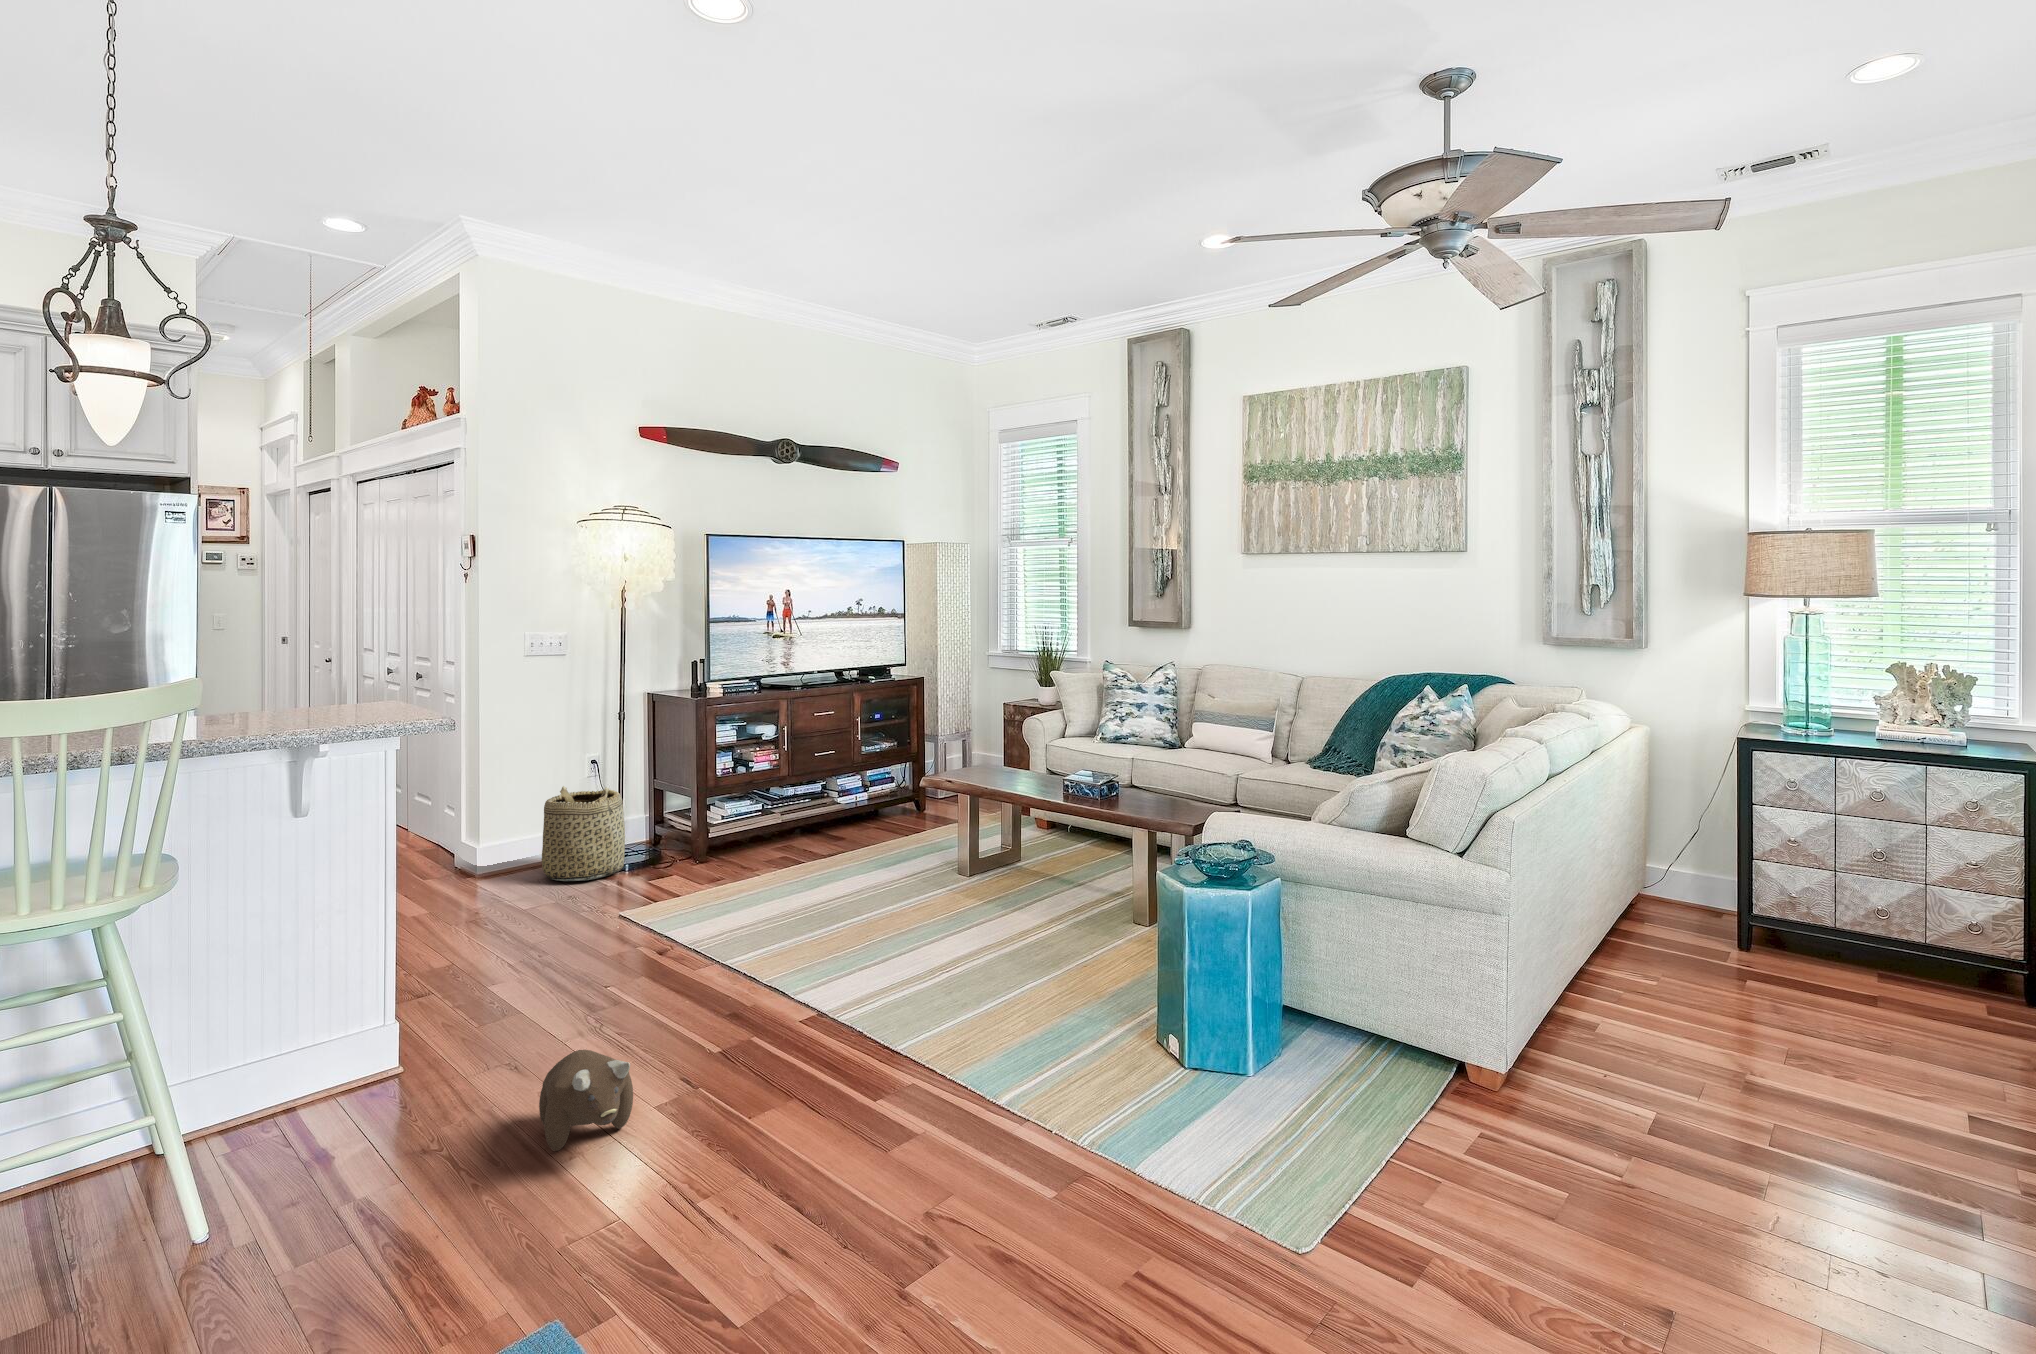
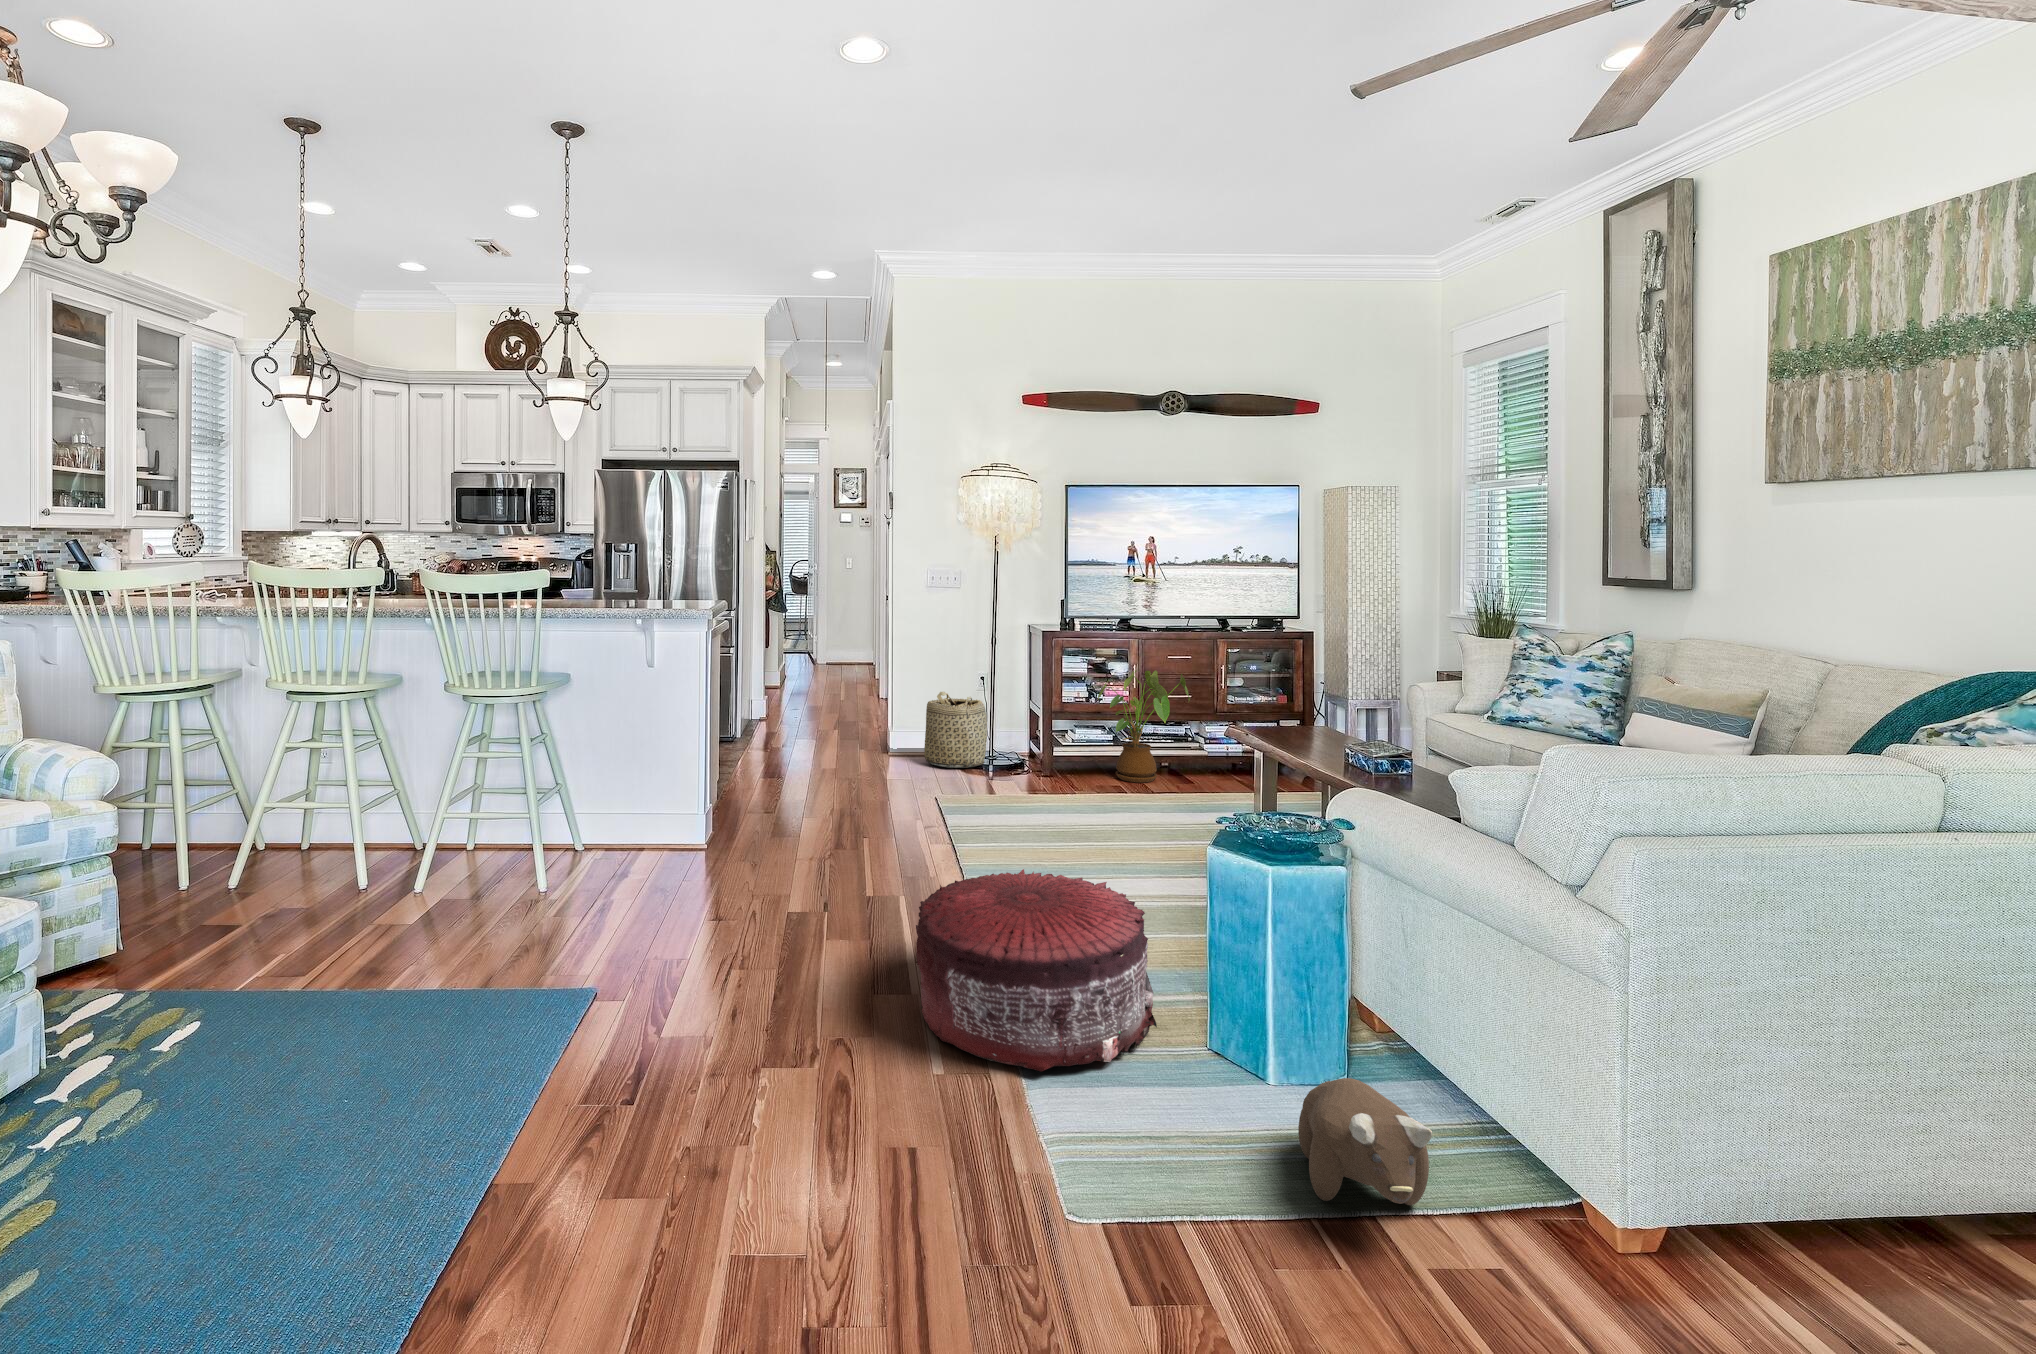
house plant: none [758,730,845,853] -> present [1098,671,1190,783]
pouf: none [926,953,1160,1166] -> present [916,869,1157,1071]
plush toy: present [539,1050,633,1151] -> present [1298,1078,1432,1205]

